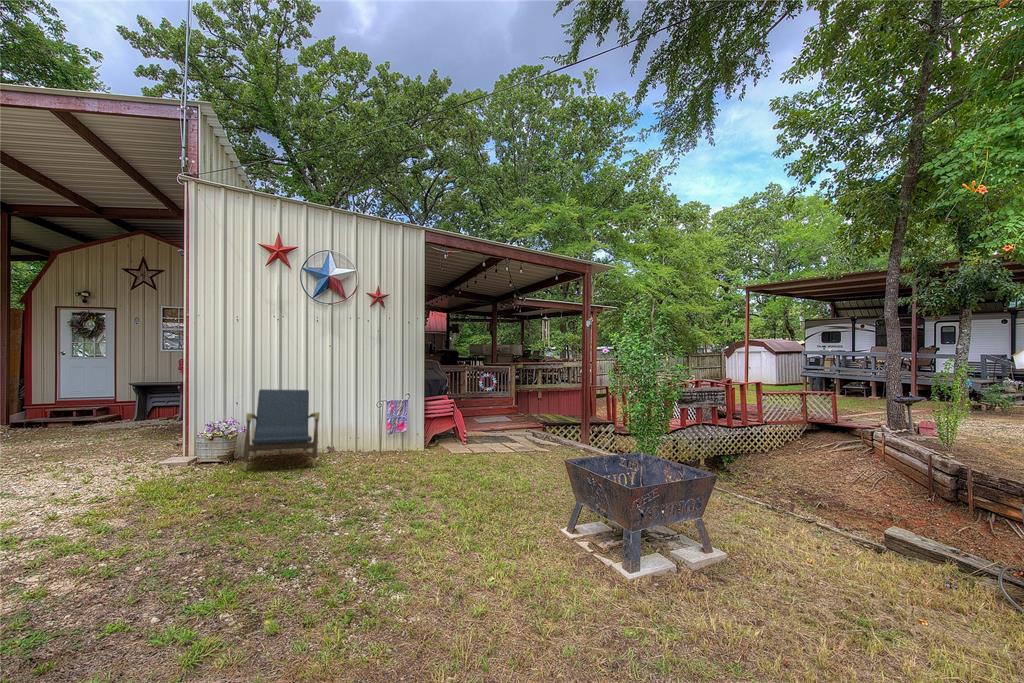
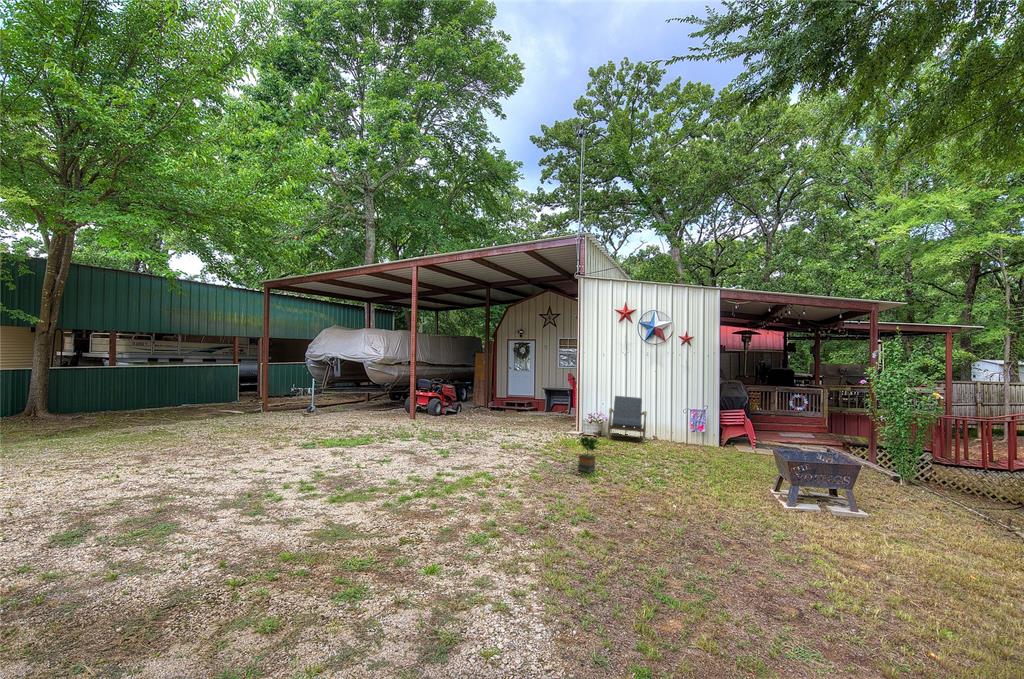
potted tree: none [113,520,201,638] -> present [578,437,600,472]

